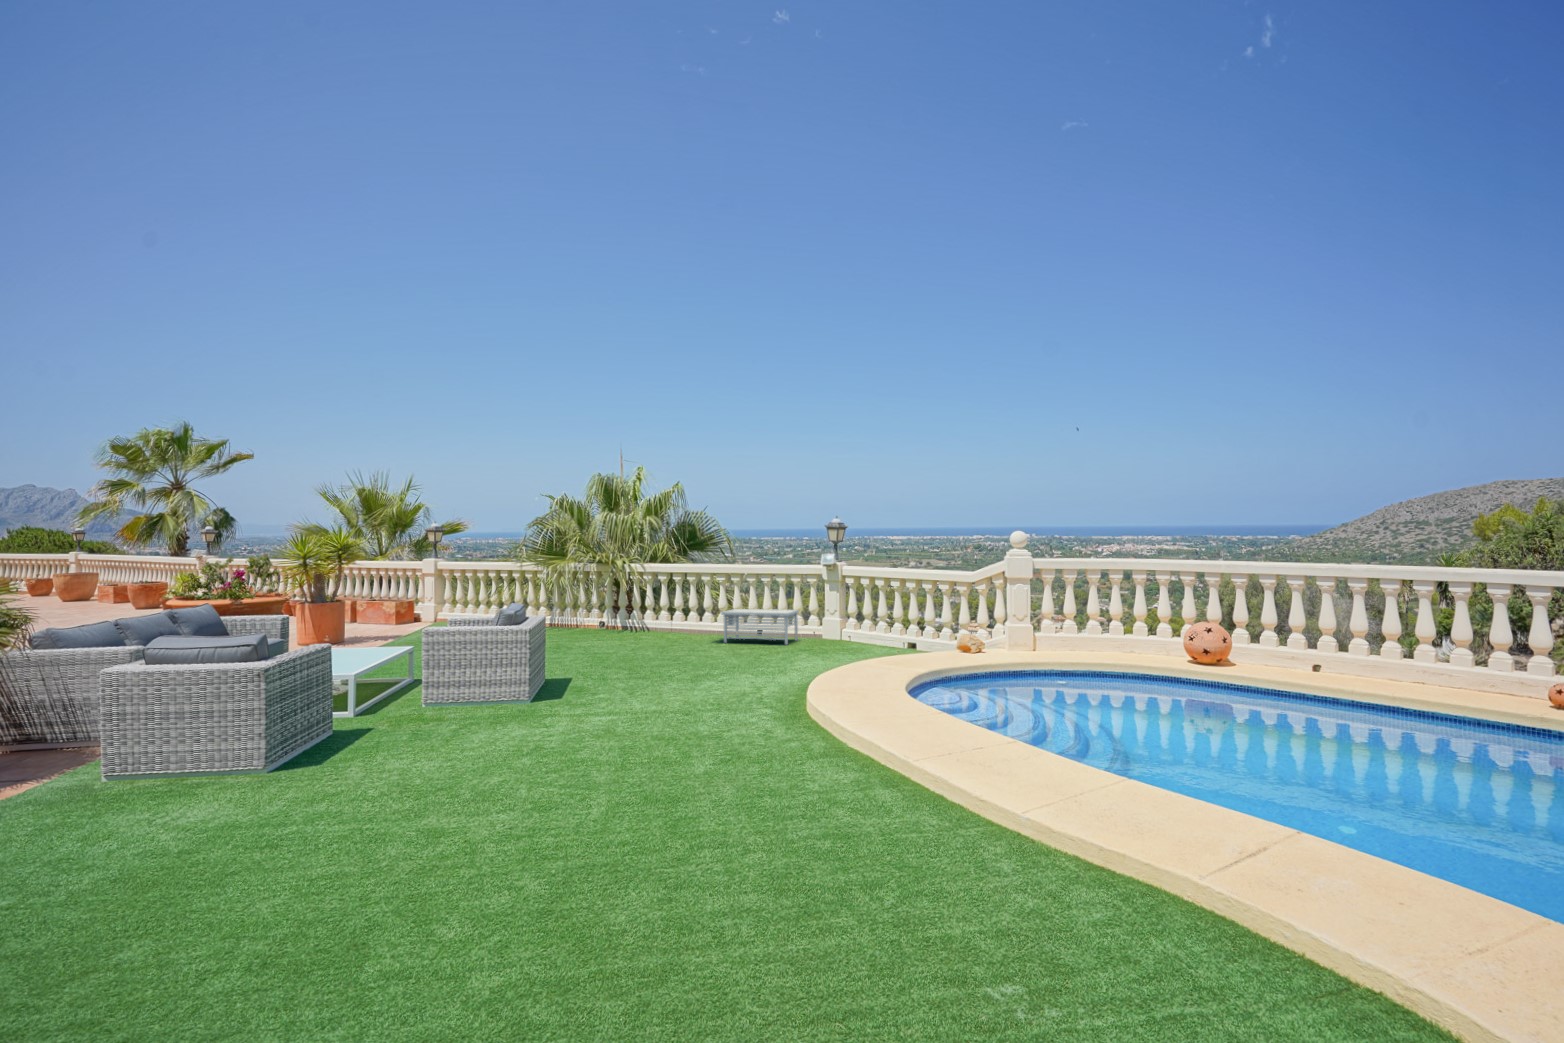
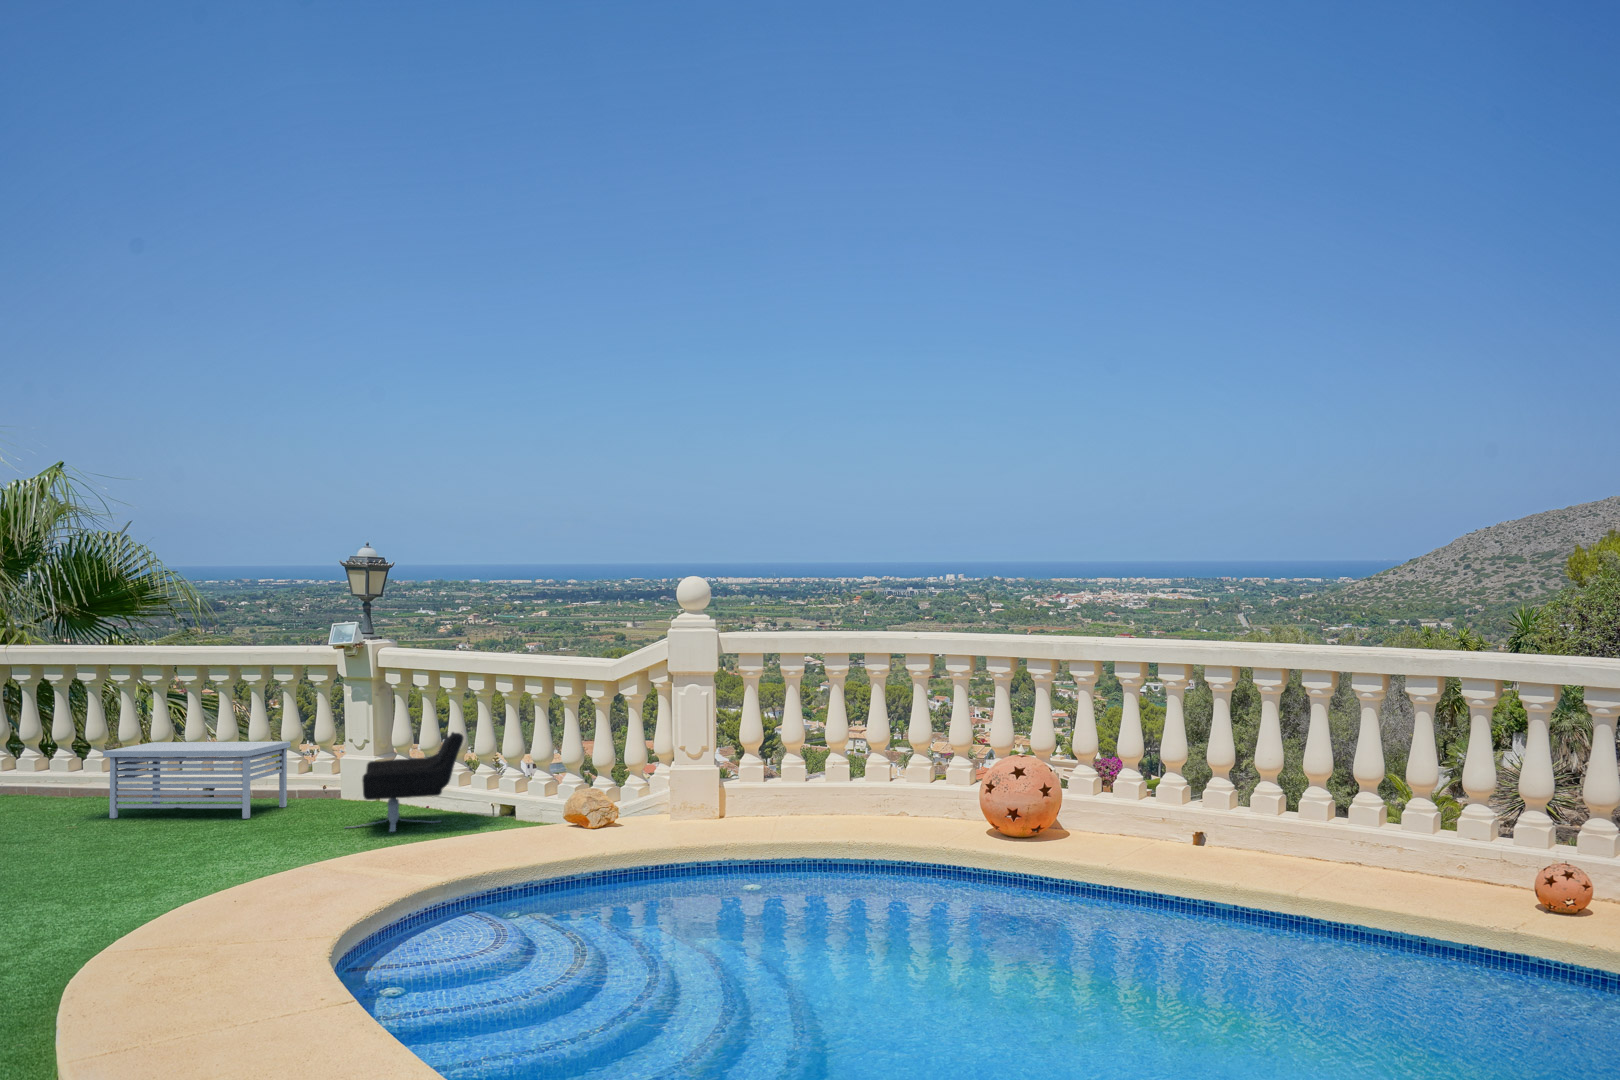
lounge chair: none [838,605,893,652] -> present [351,732,464,832]

